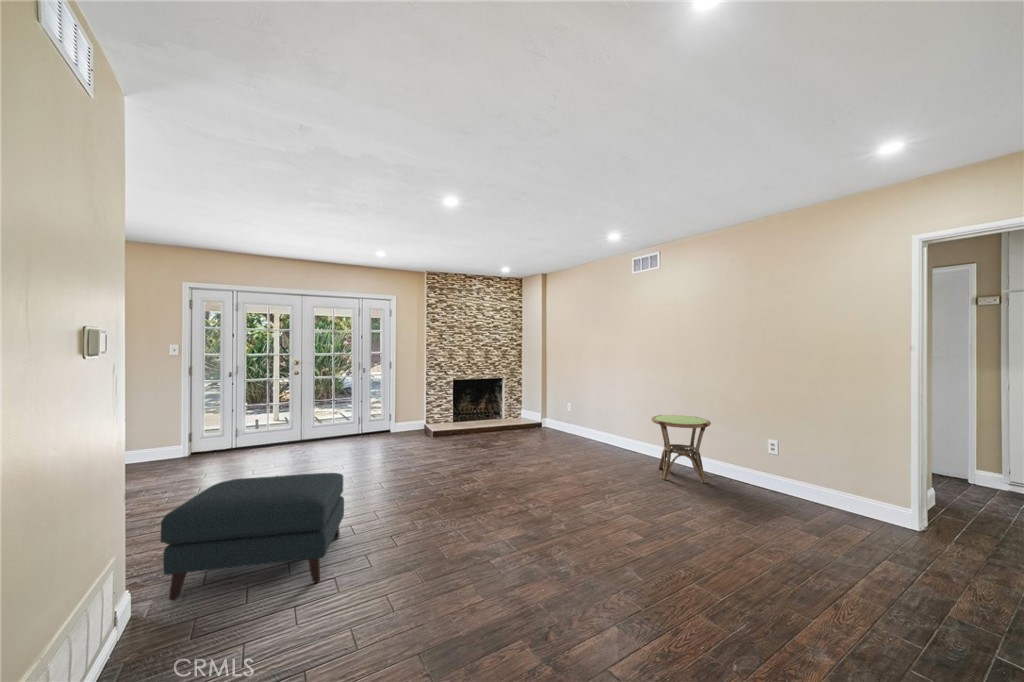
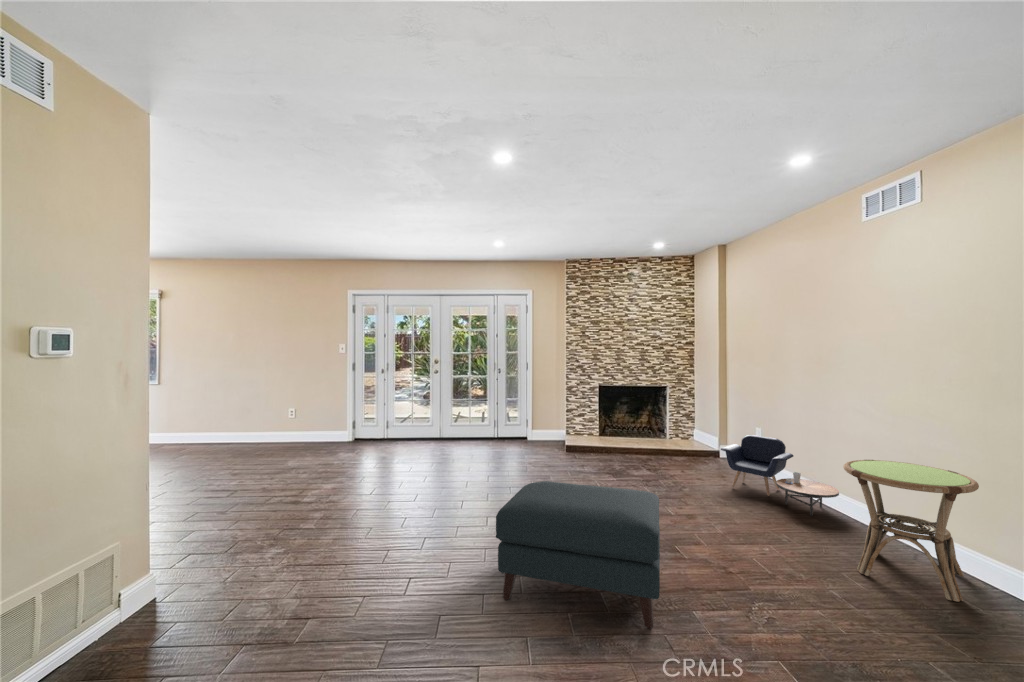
armchair: none [562,409,634,455] -> present [721,435,839,516]
ottoman: present [160,473,344,600] -> present [496,481,660,629]

